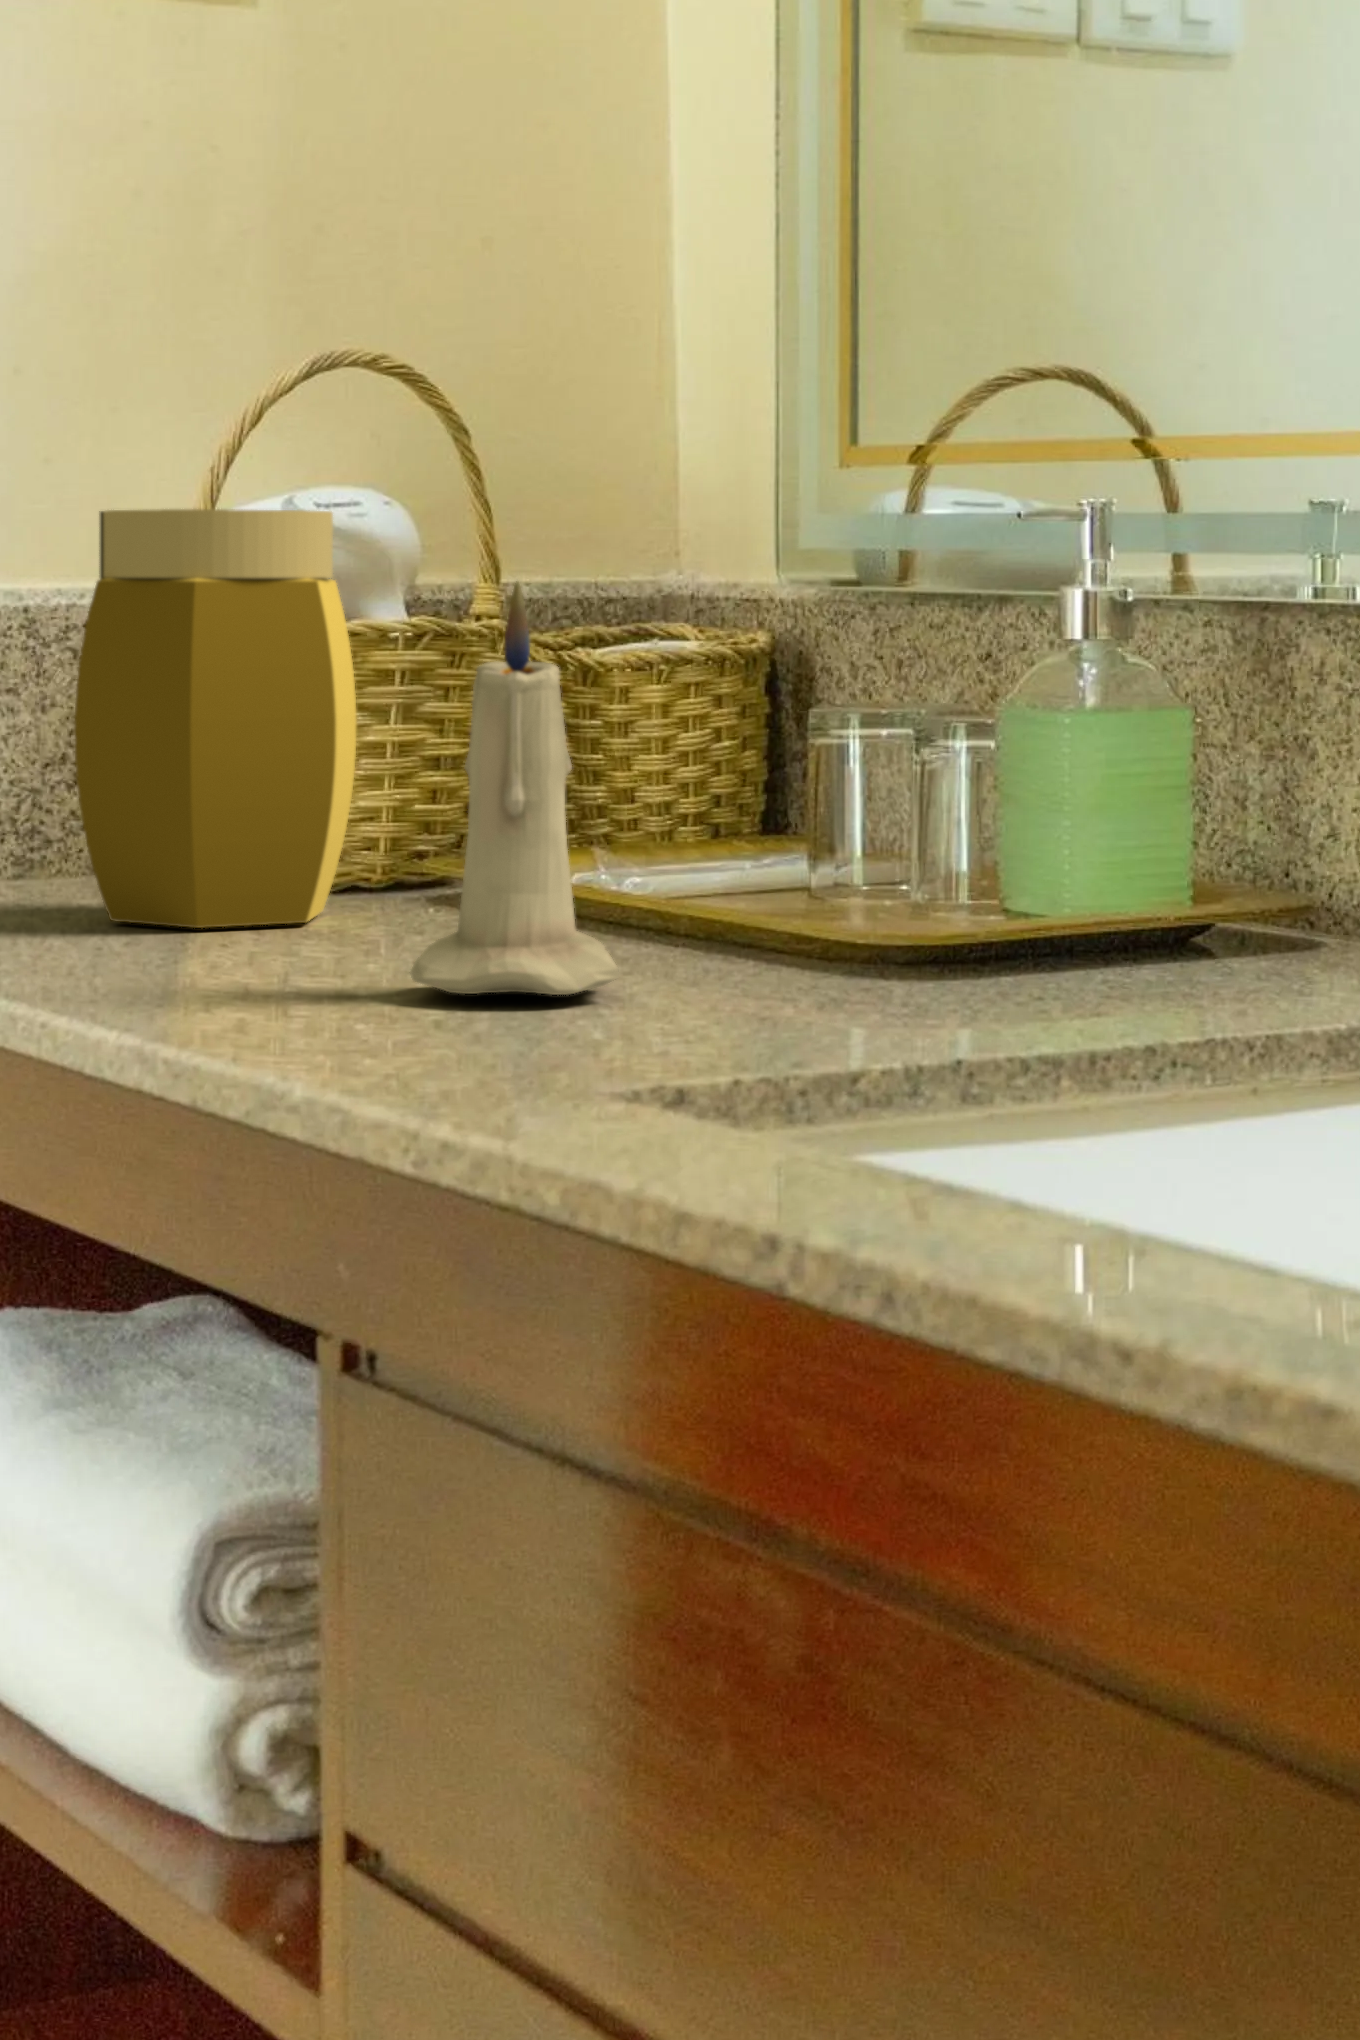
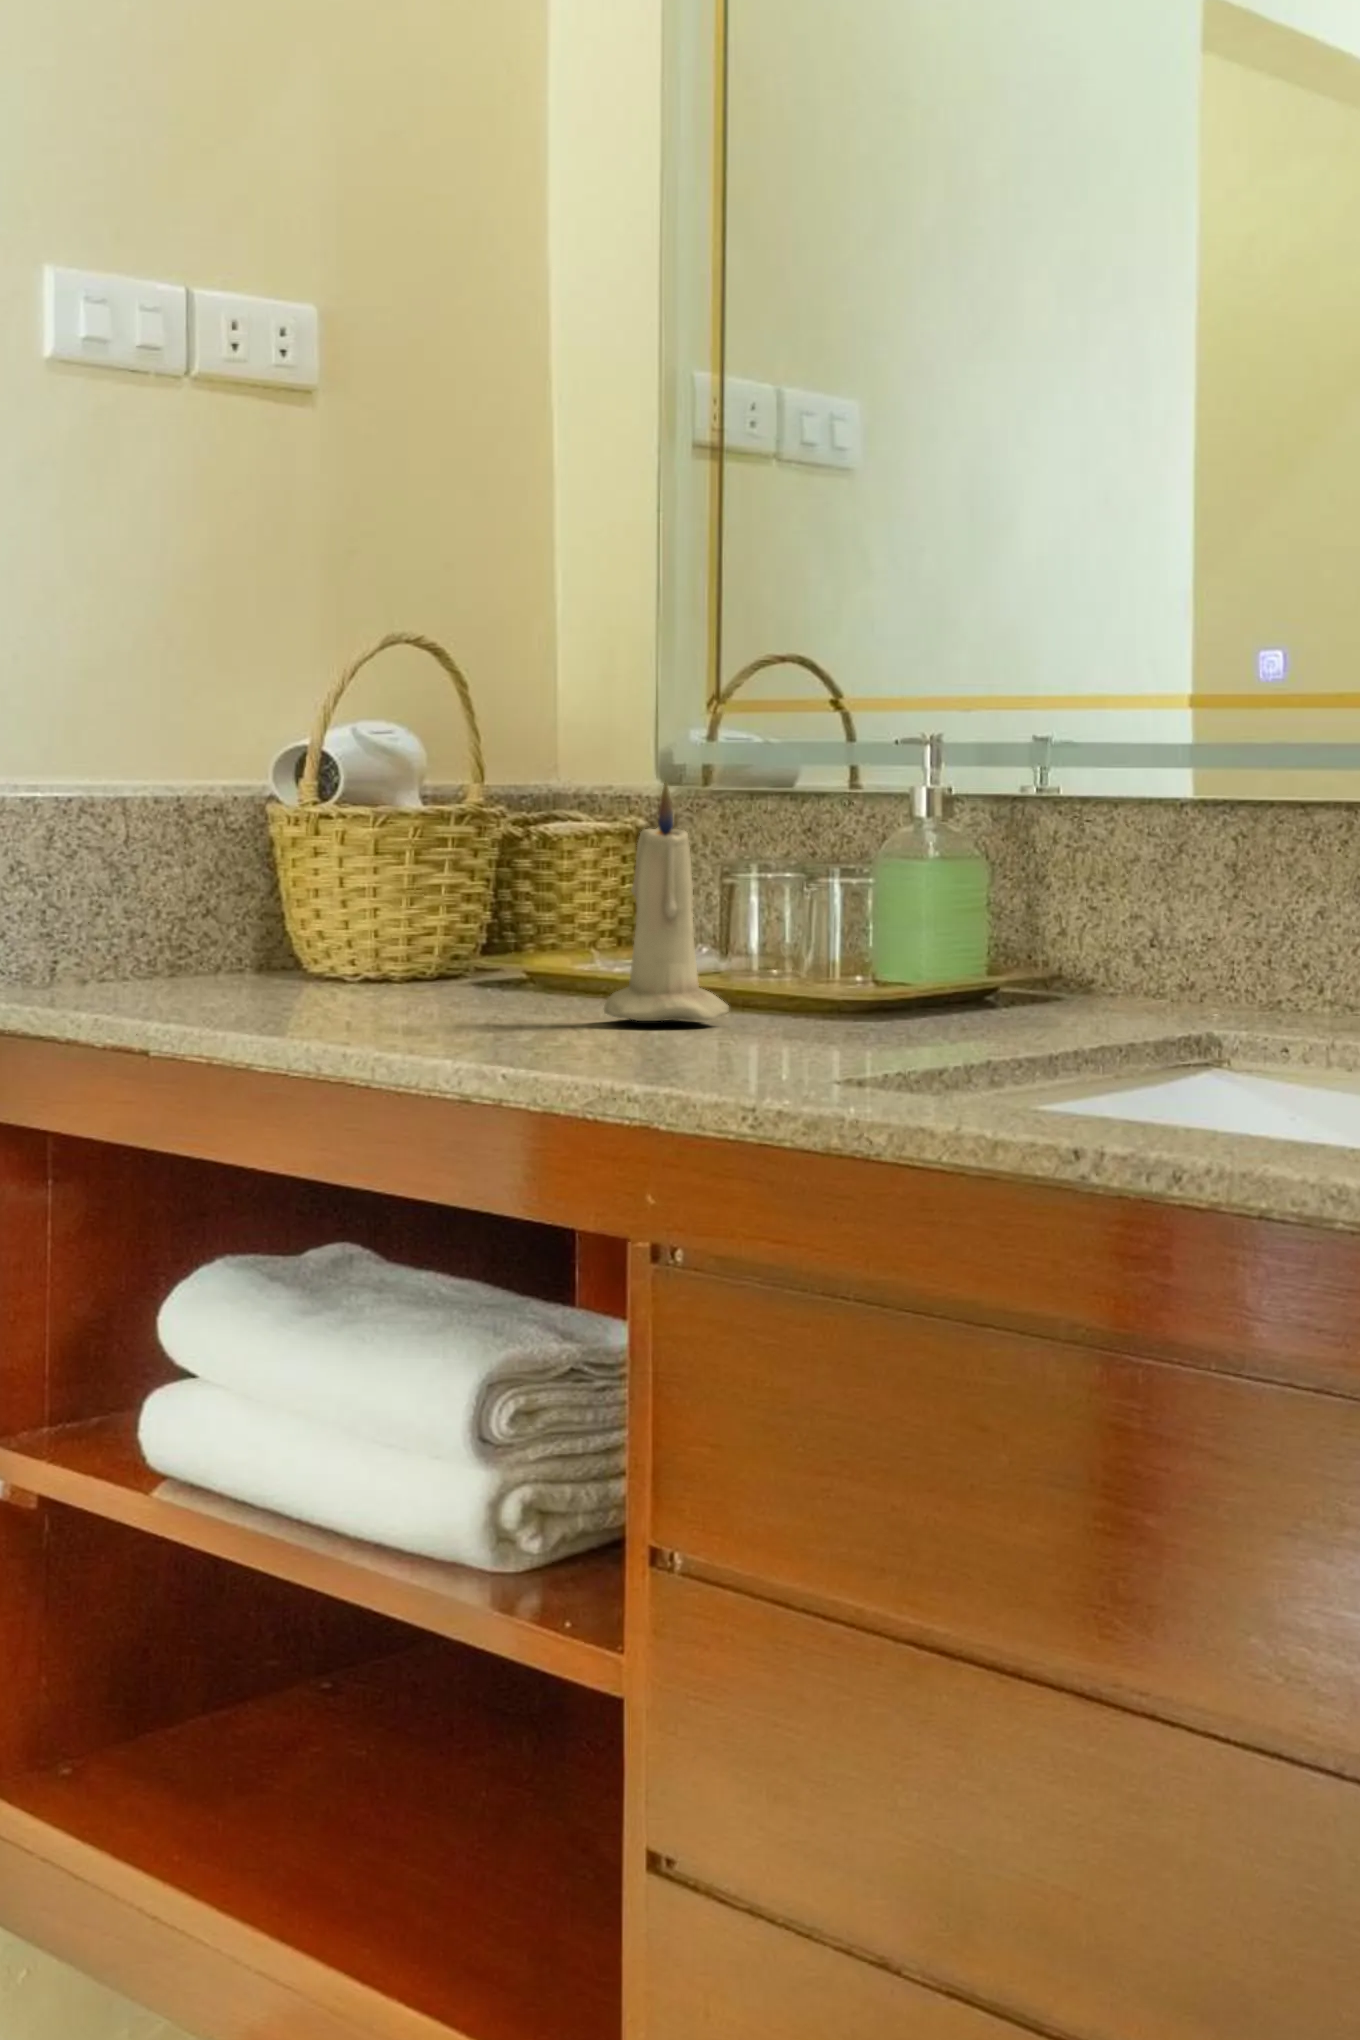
jar: present [75,509,357,928] -> none [283,733,461,1000]

